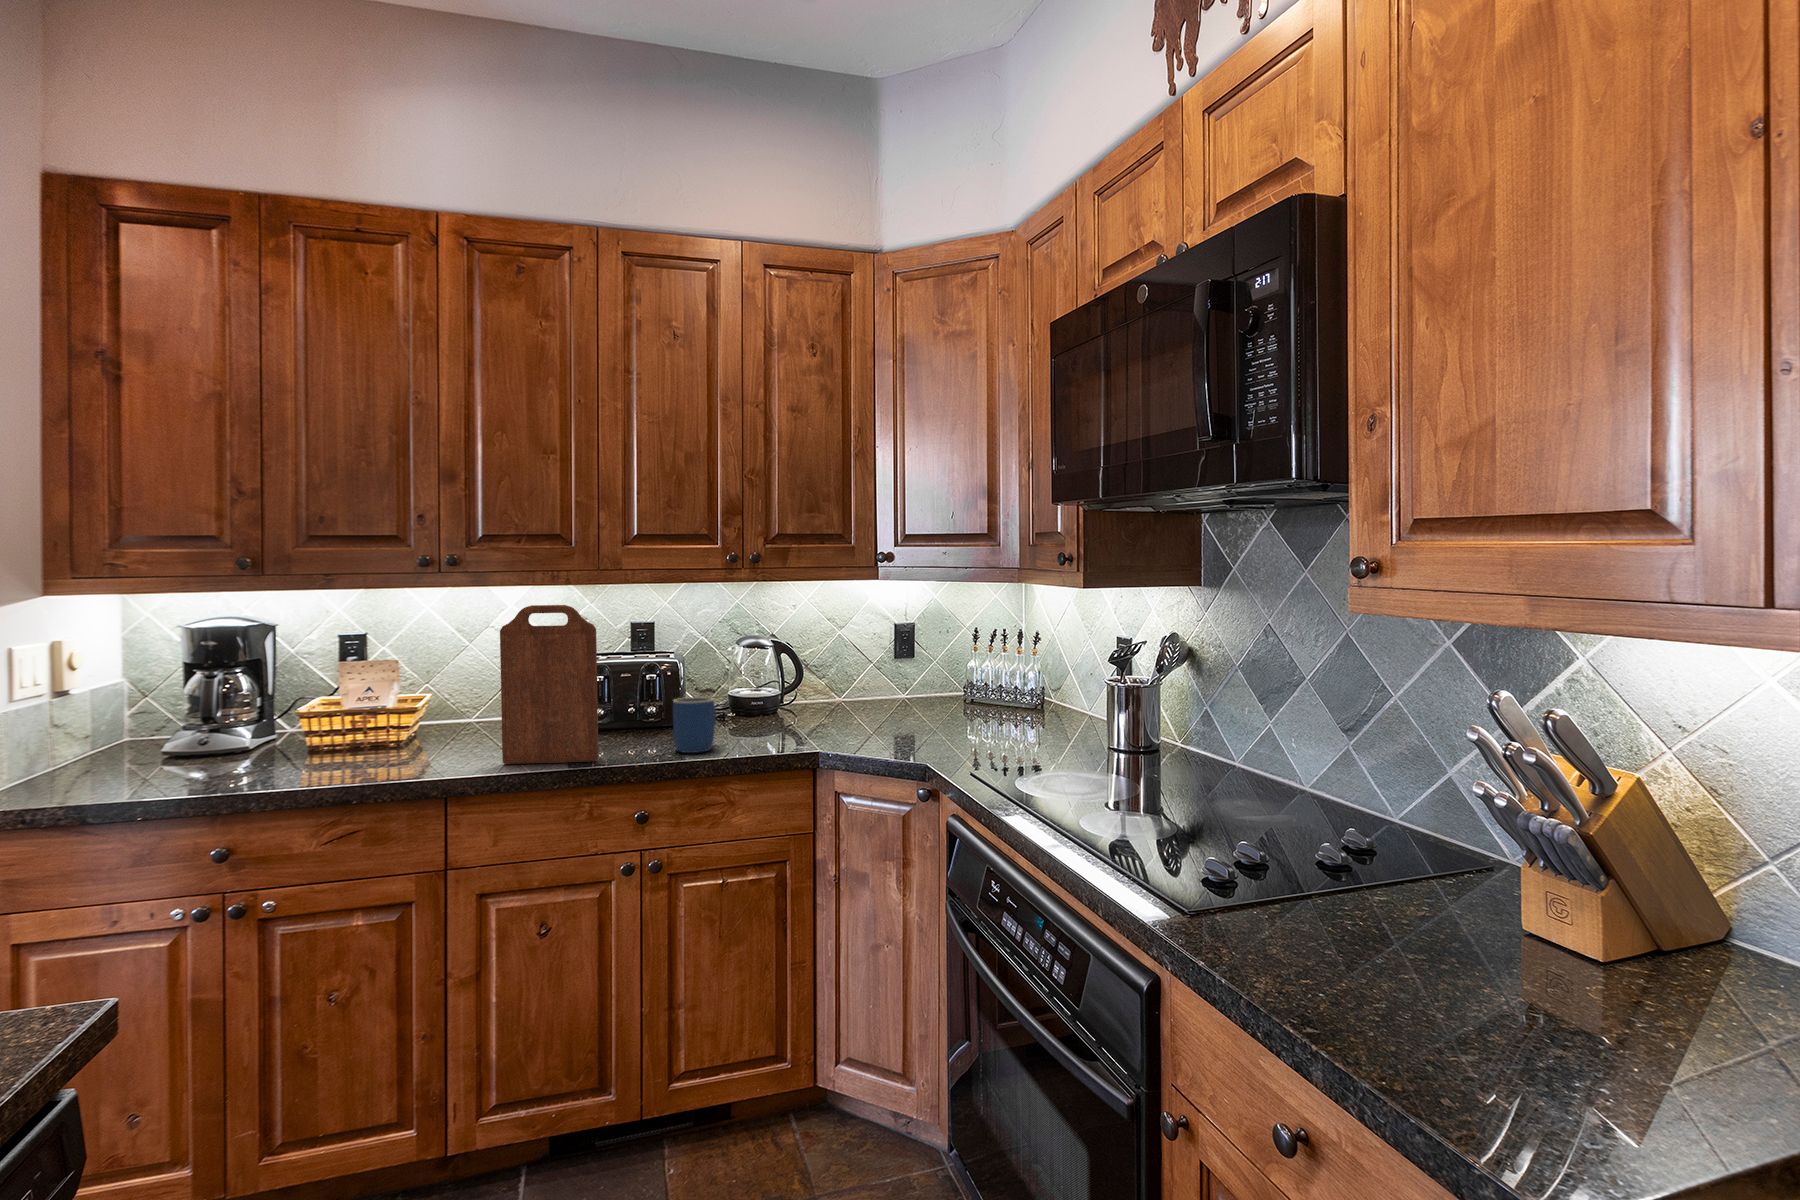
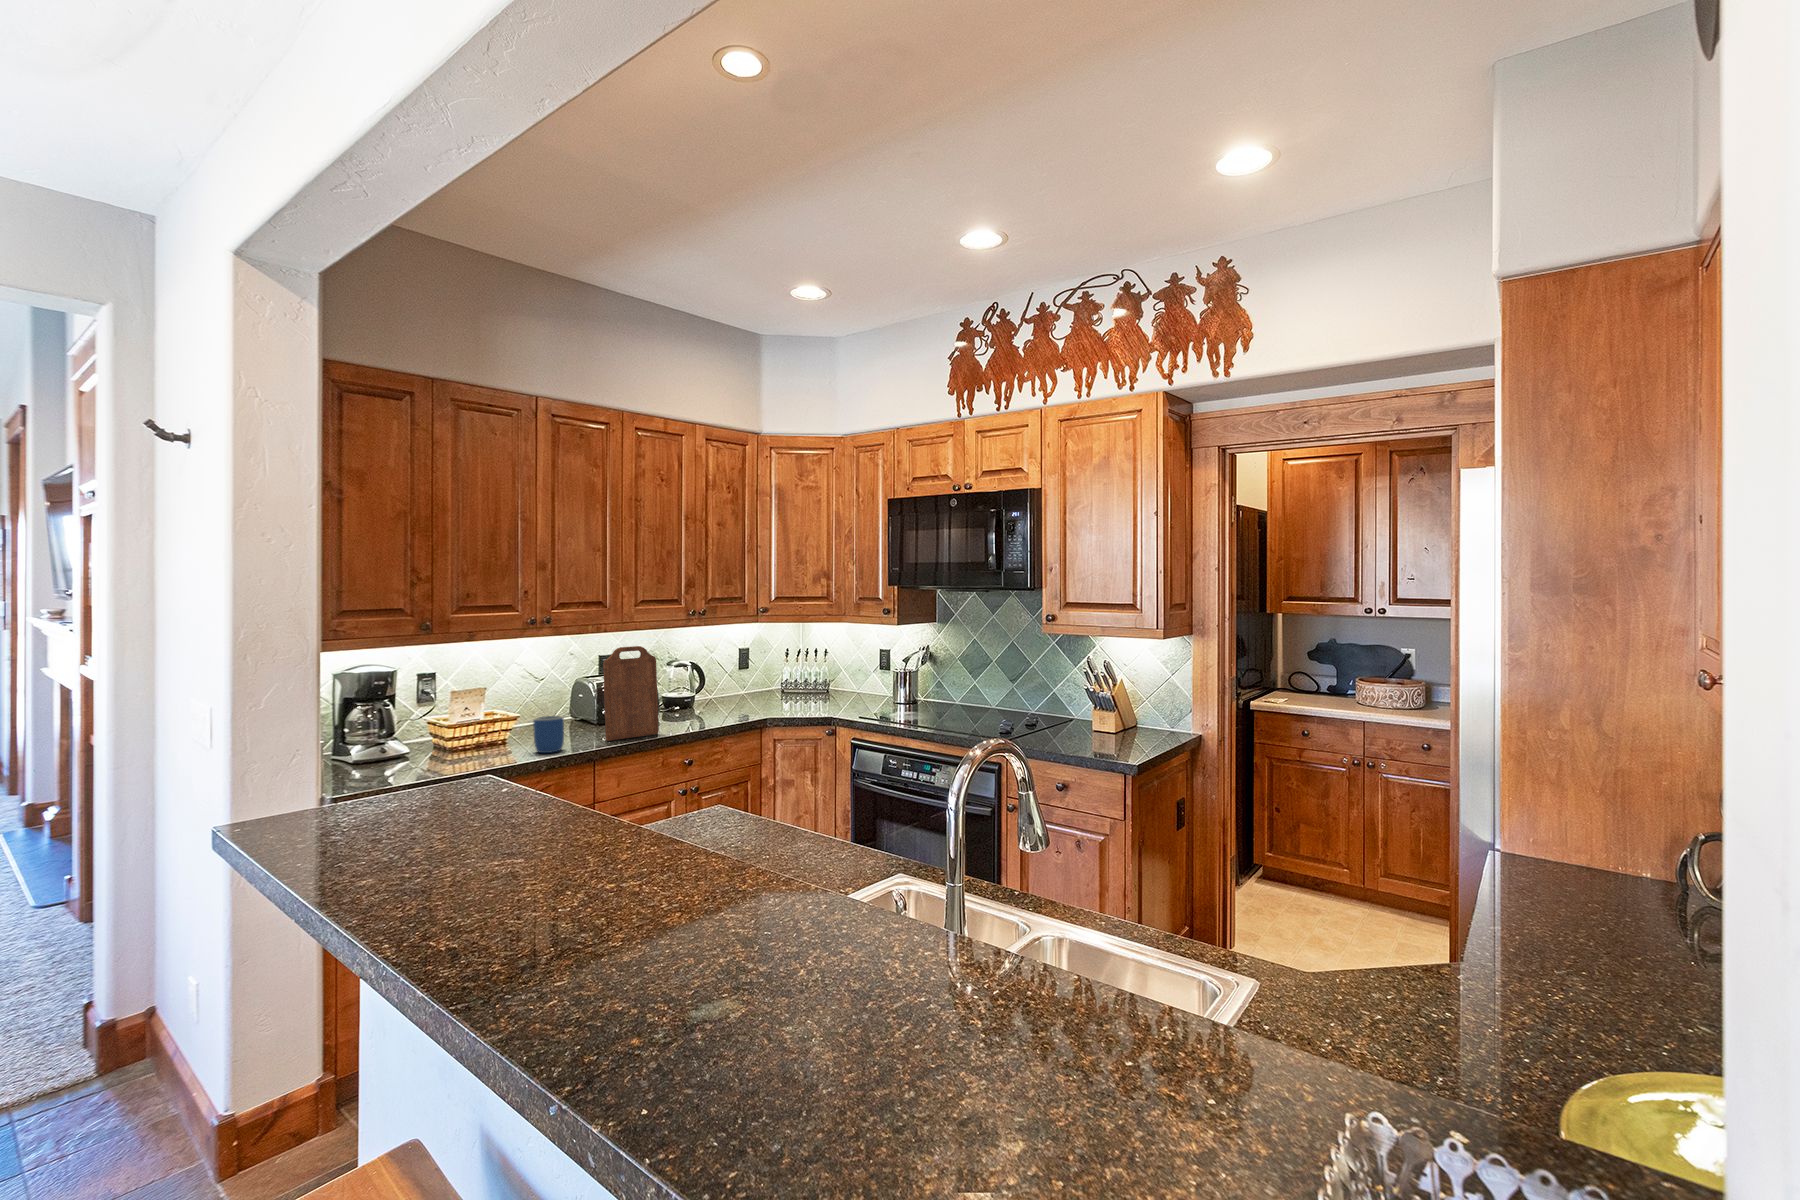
mug: present [673,697,716,753] -> present [533,715,564,753]

